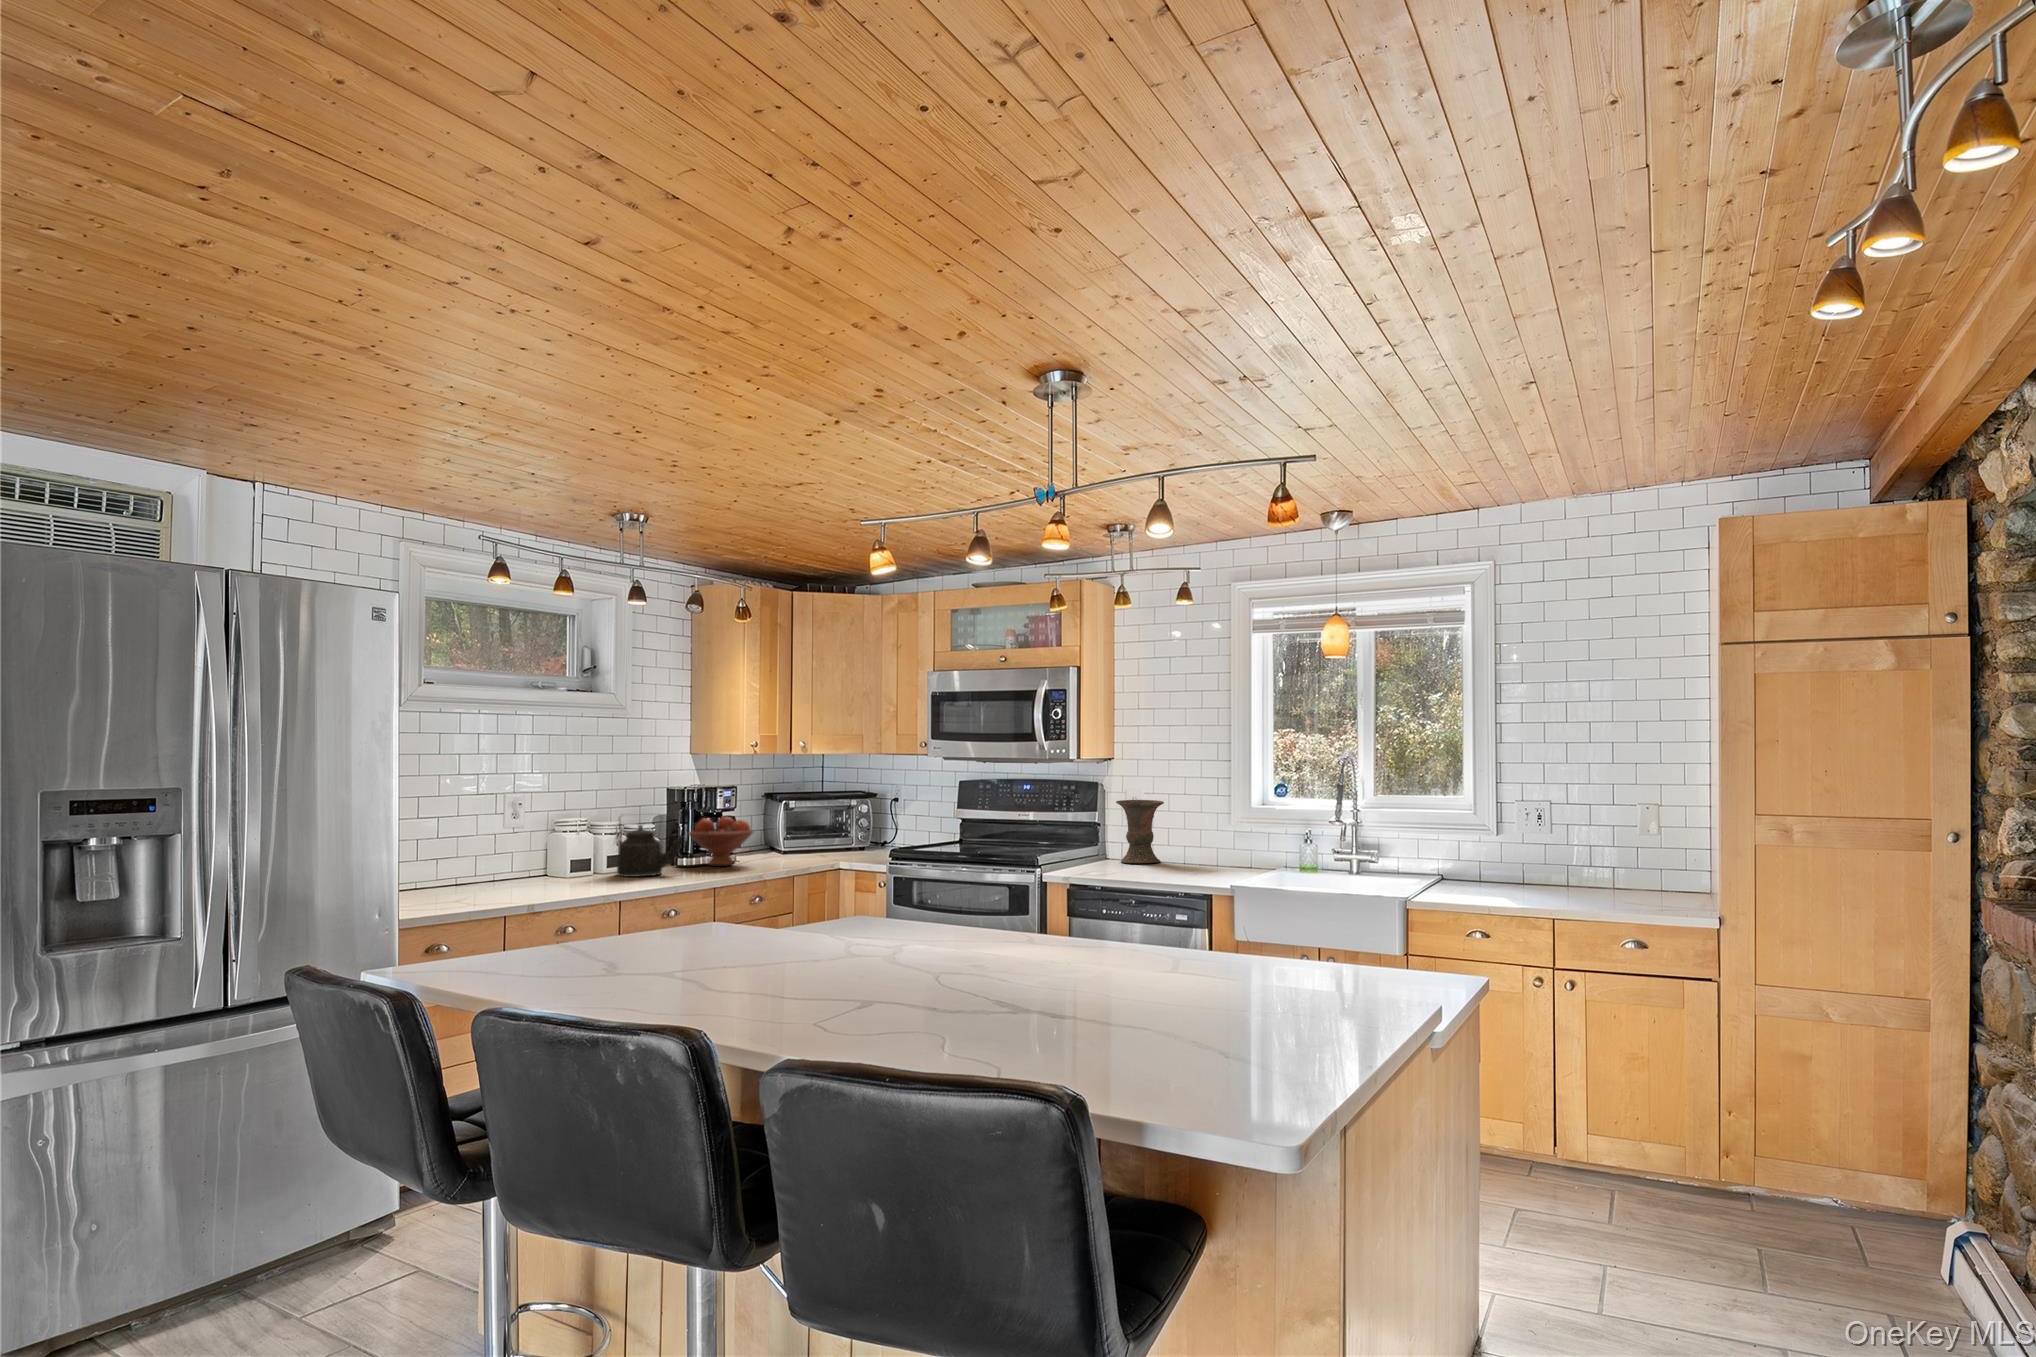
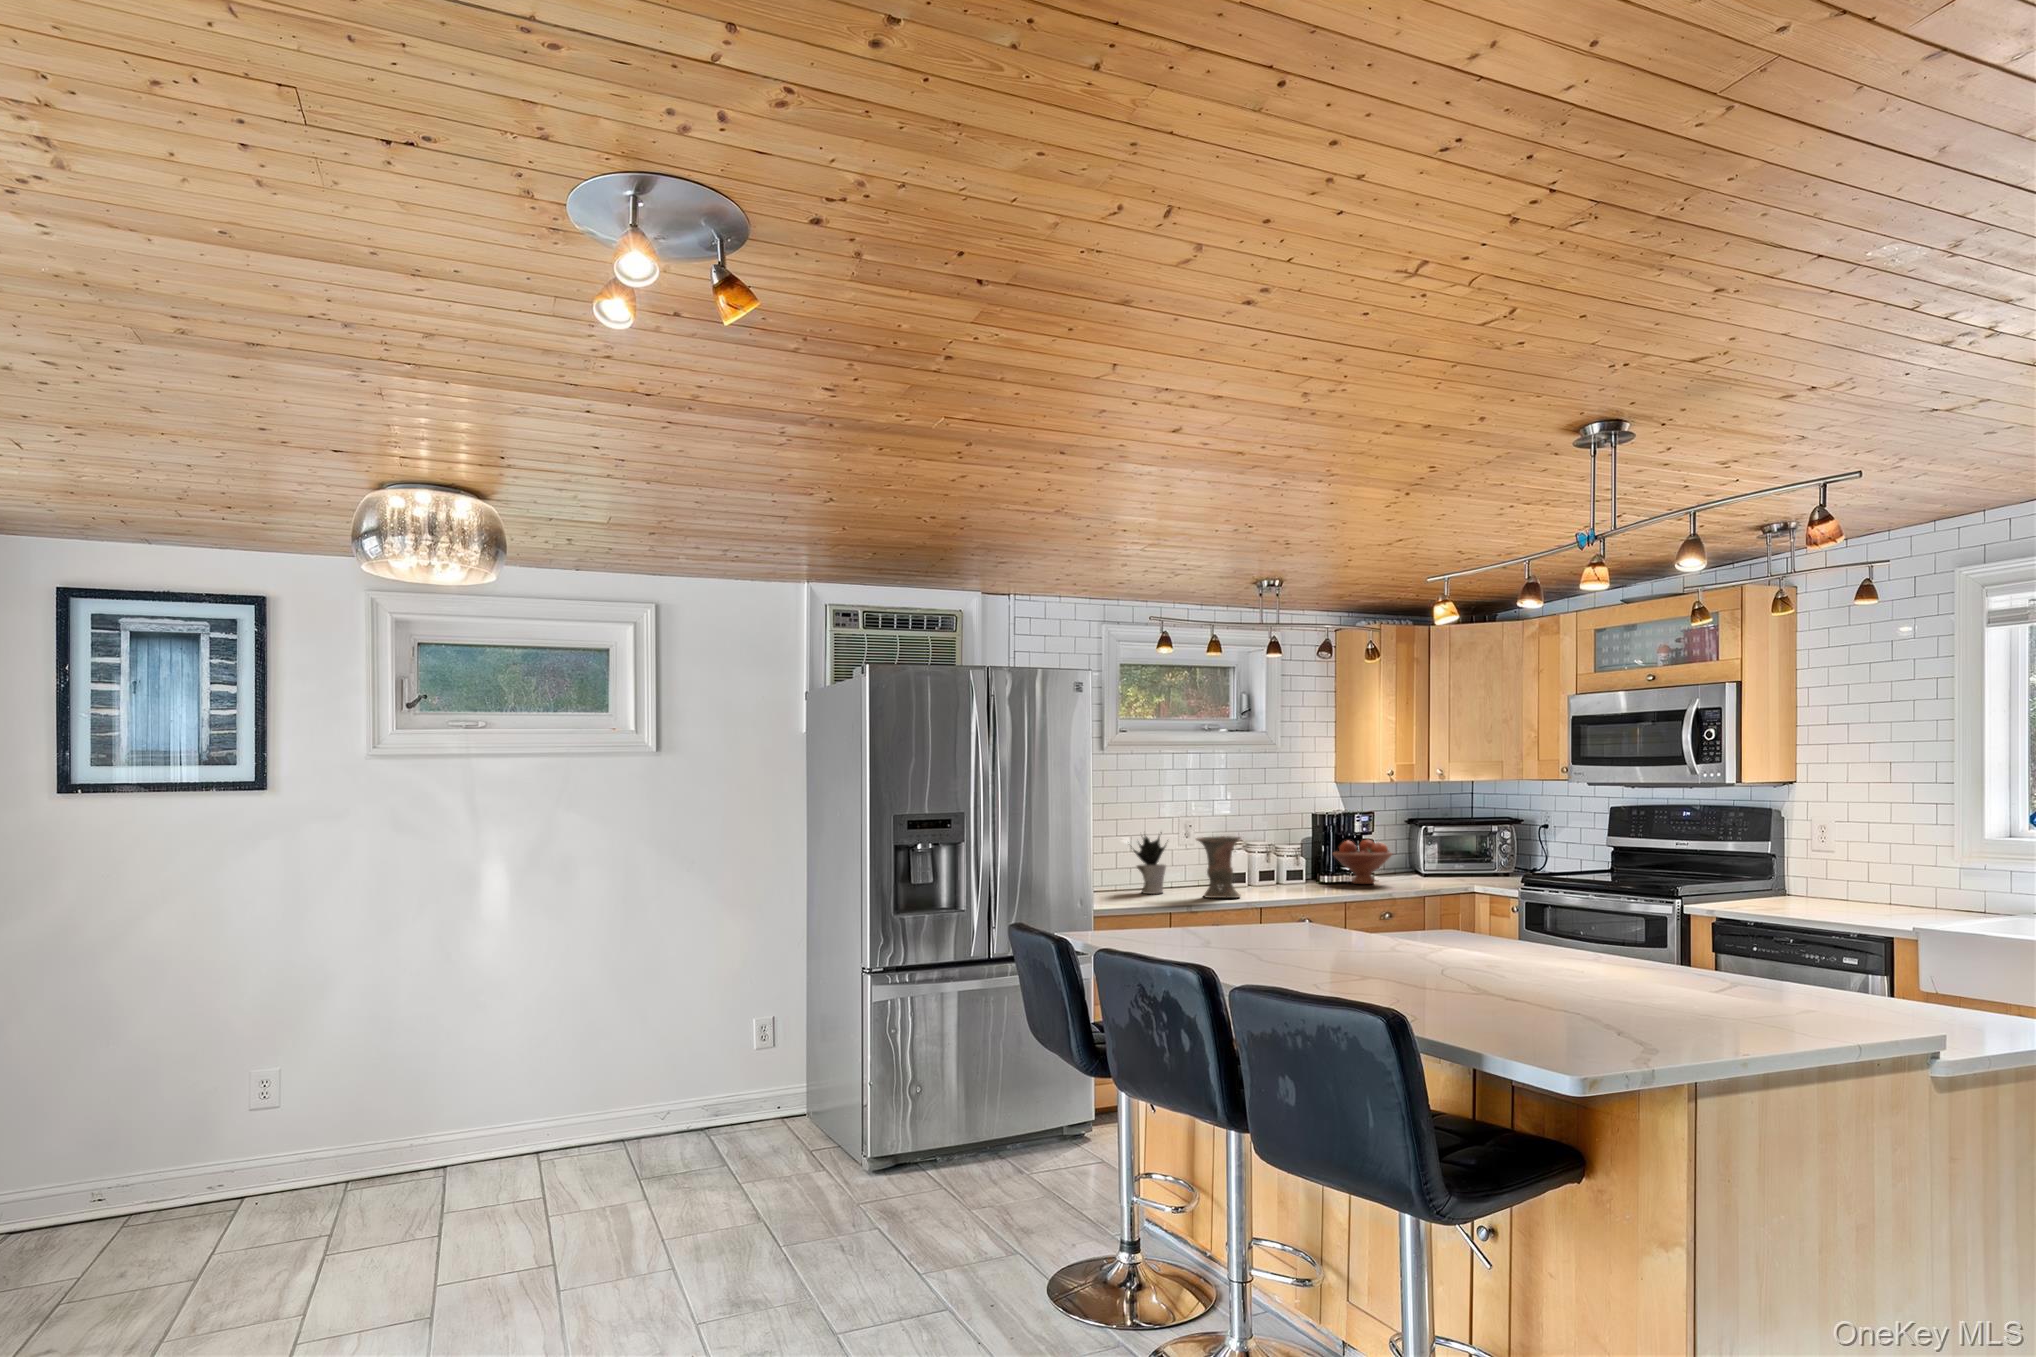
vase: present [1116,800,1164,863] -> present [1196,836,1241,898]
potted plant: none [438,811,495,892] -> present [1133,832,1166,894]
kettle: present [617,822,683,877] -> none [1269,835,1326,890]

